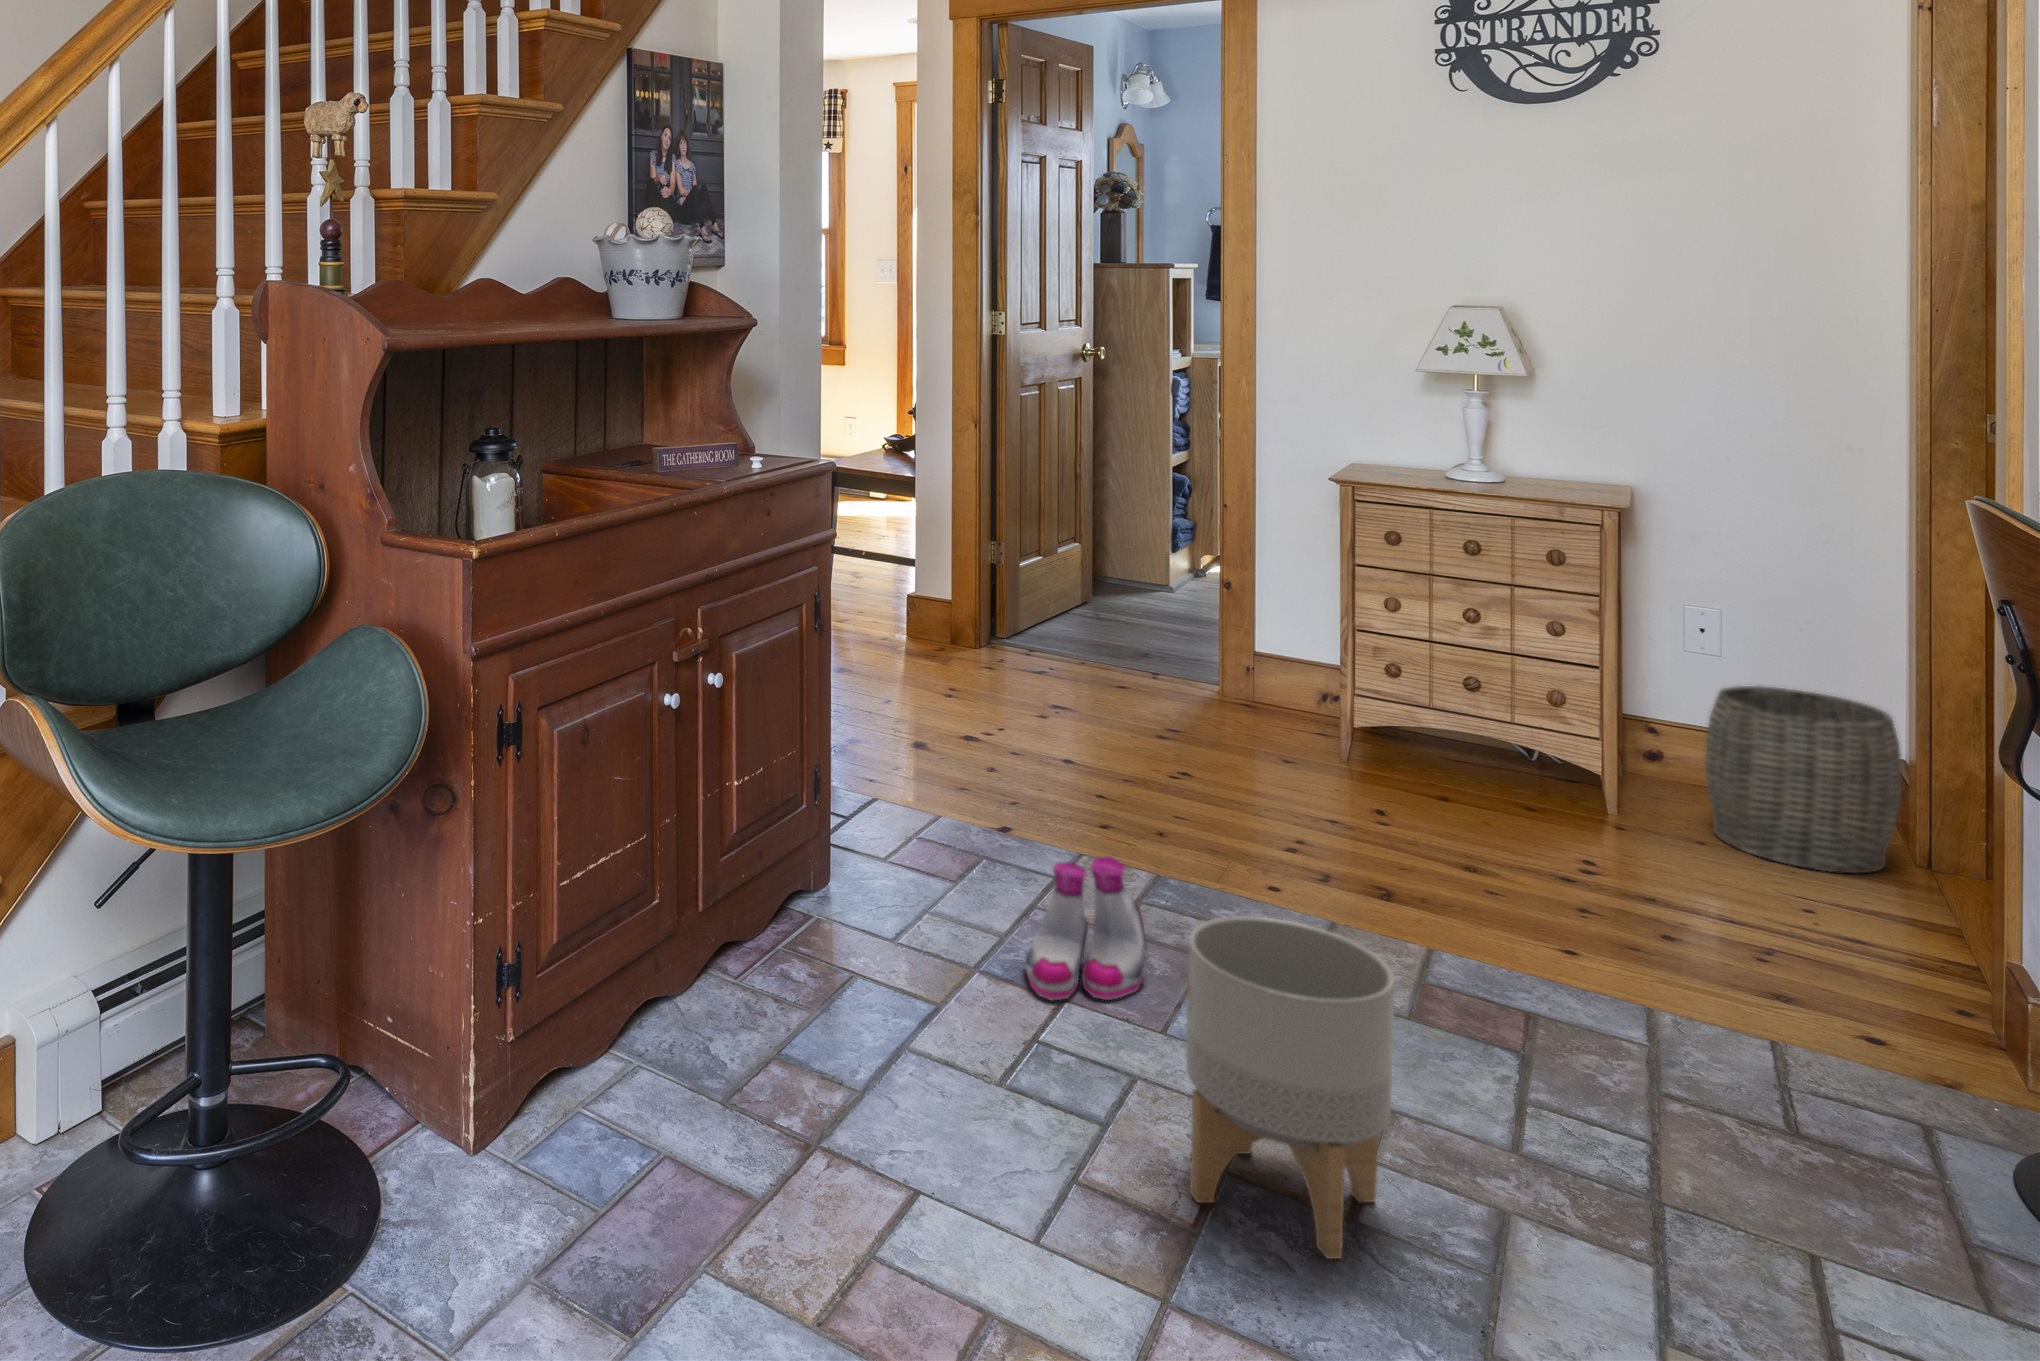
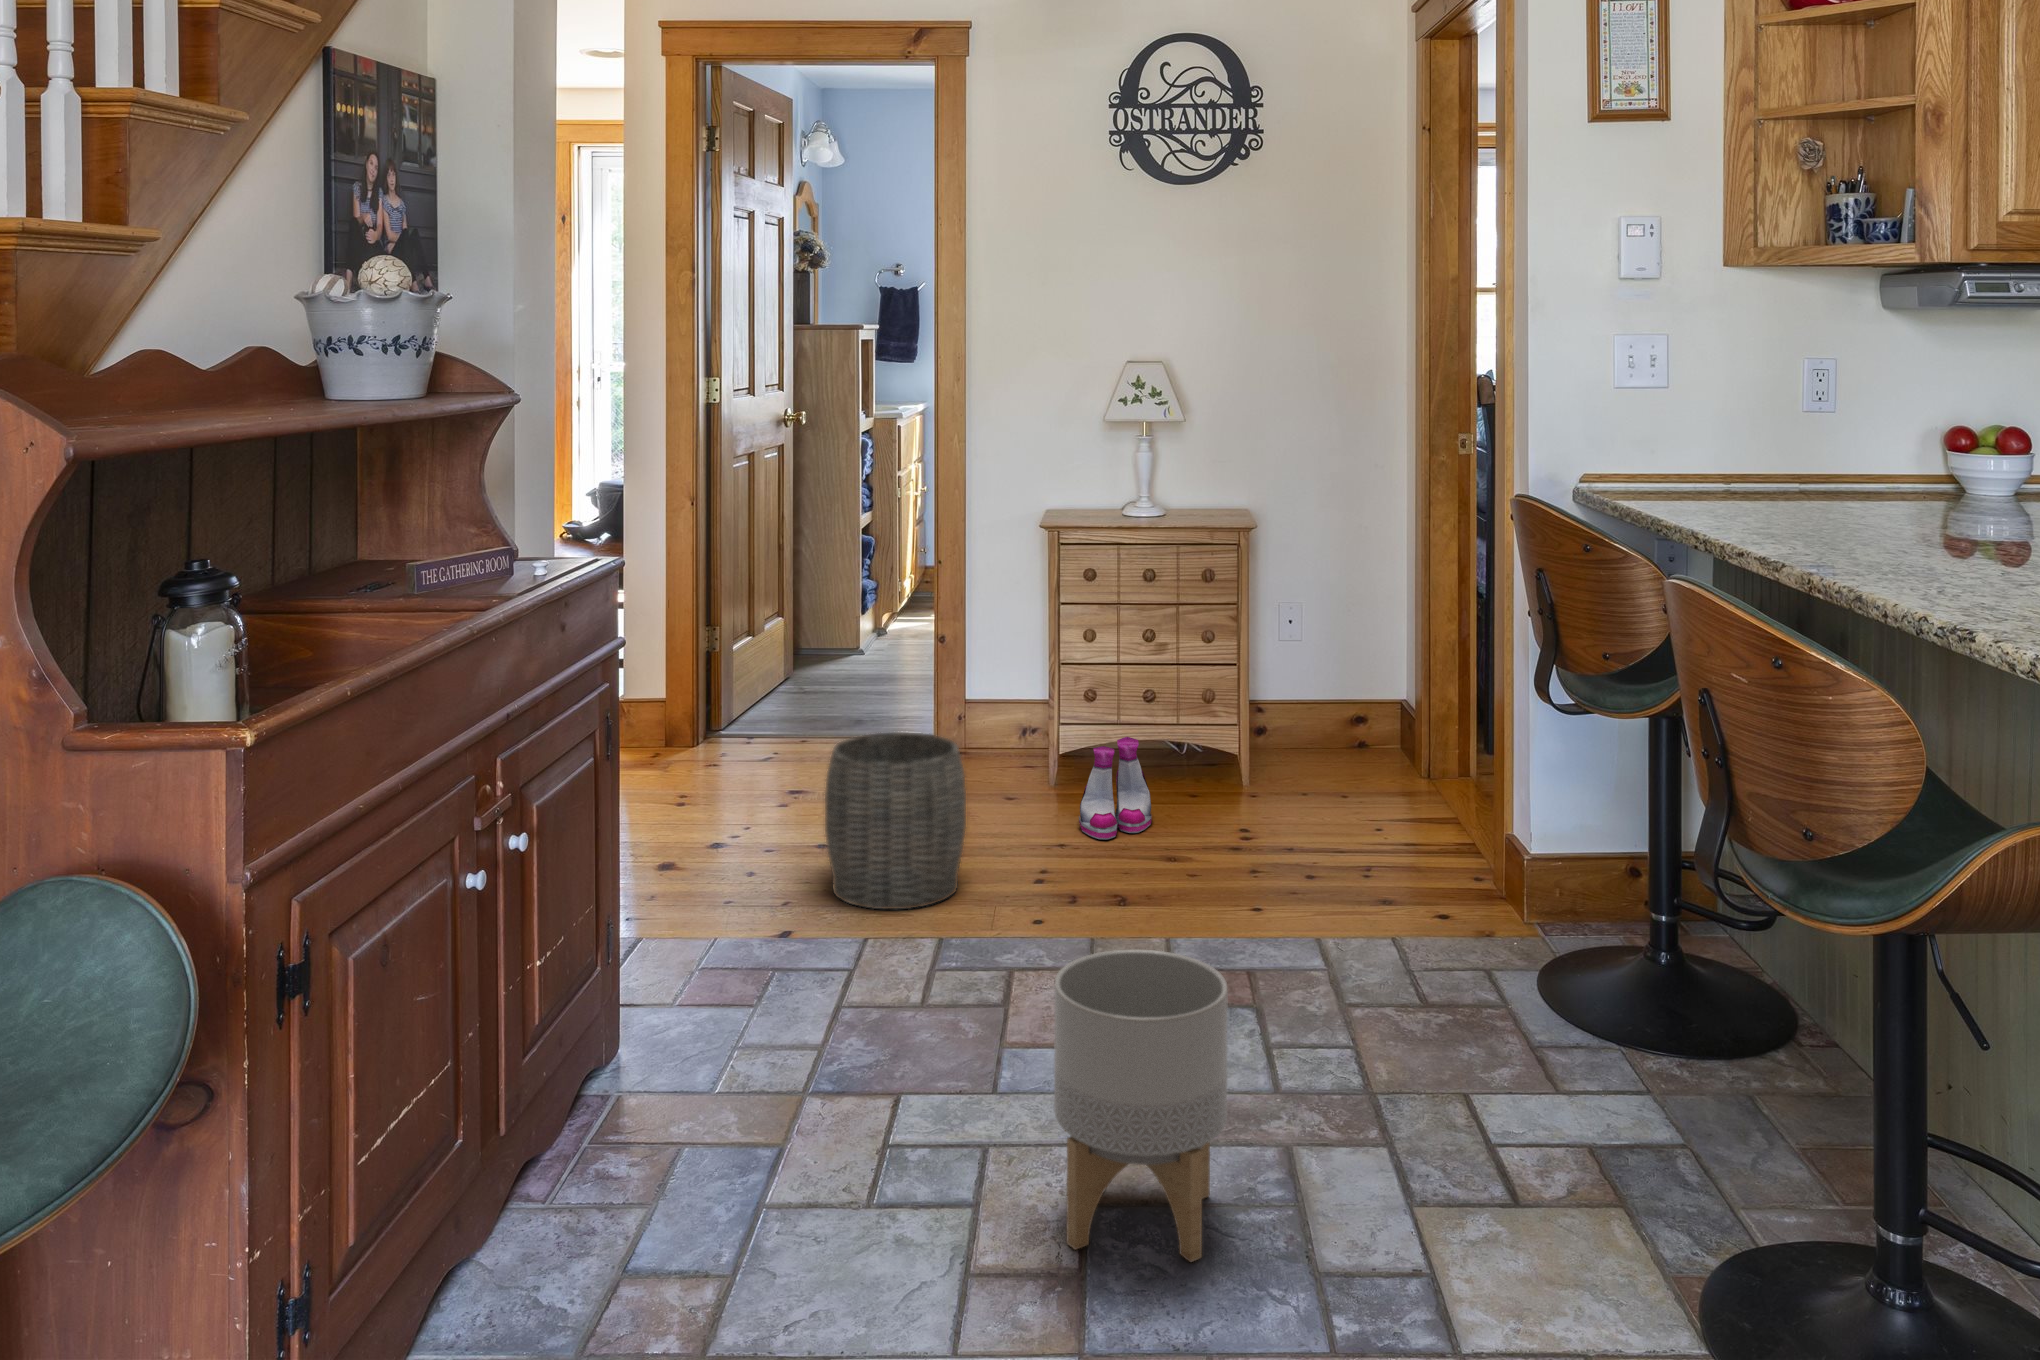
woven basket: present [1705,686,1902,873] -> present [825,732,966,909]
boots: present [1025,856,1147,1000] -> present [1079,737,1152,839]

